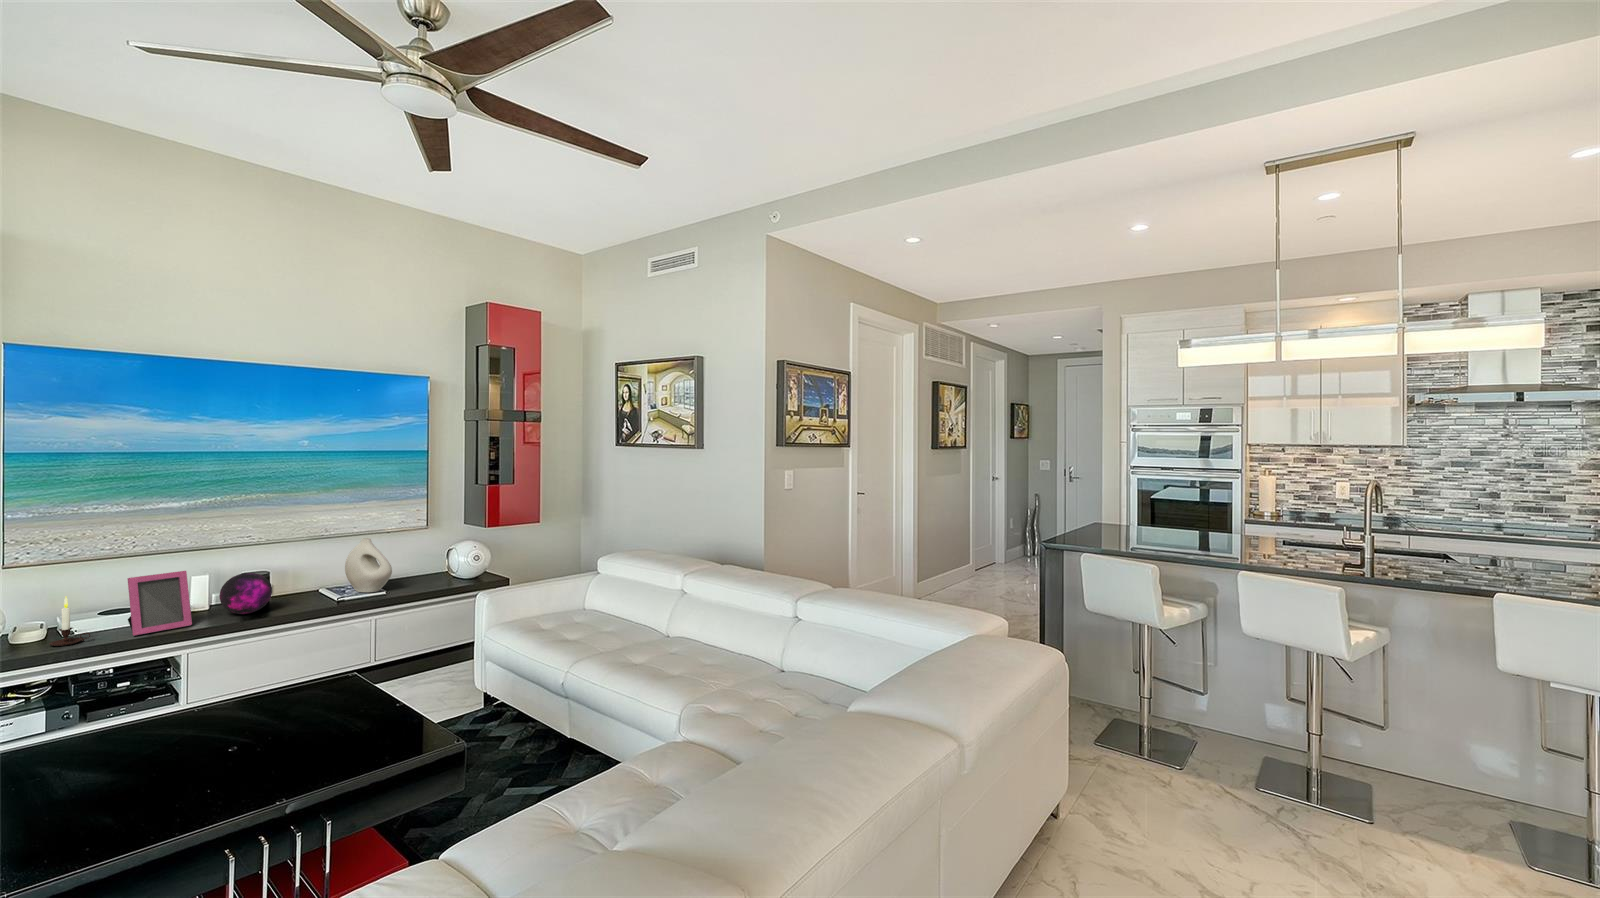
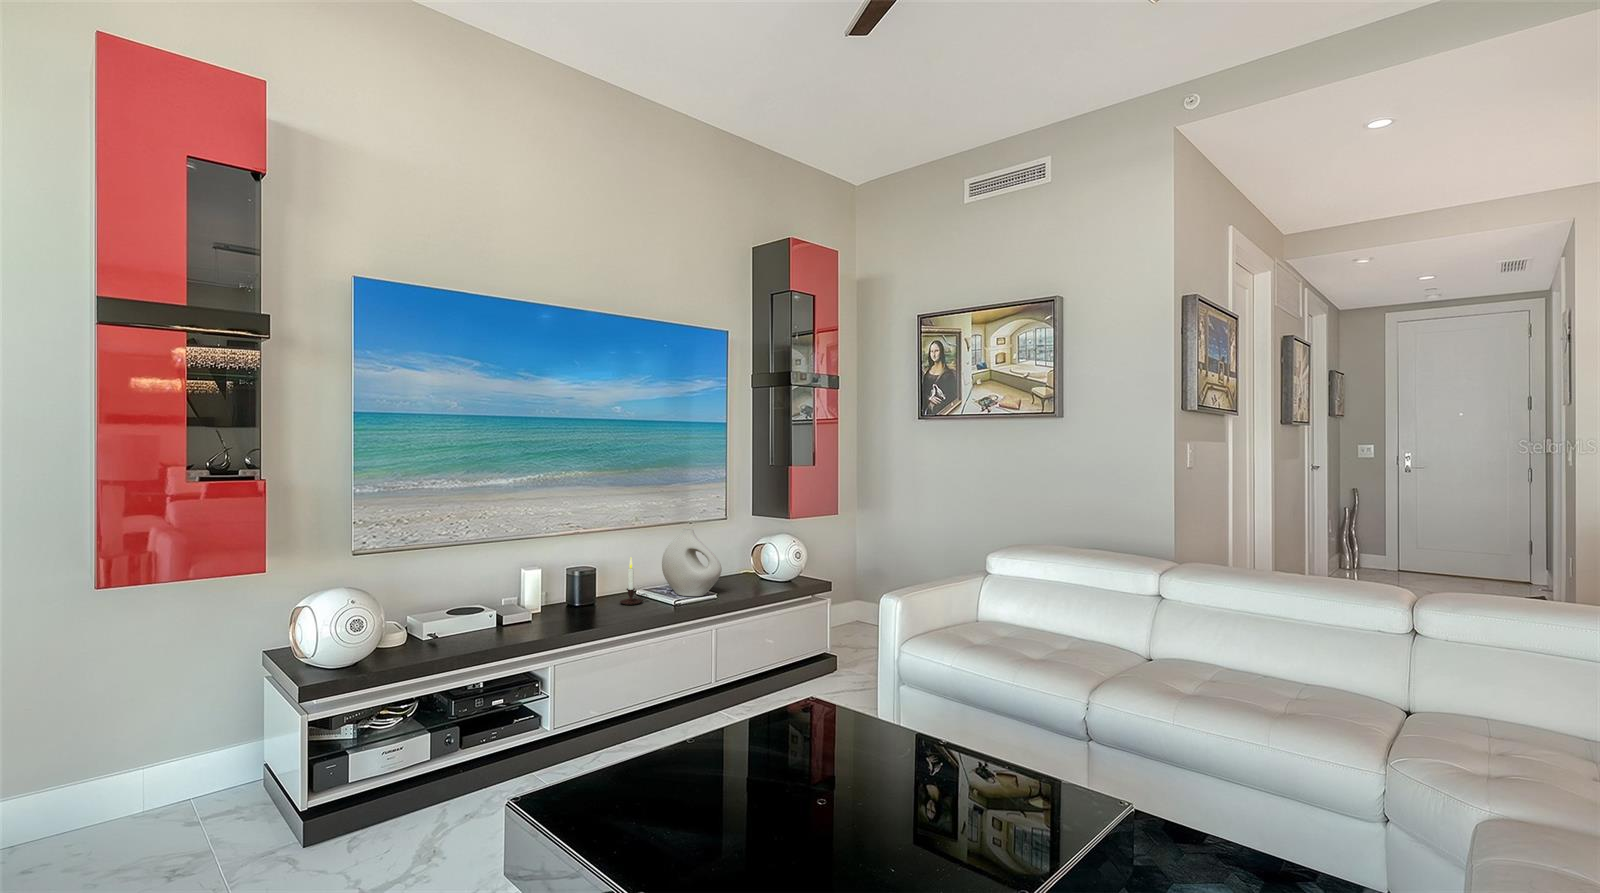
picture frame: present [128,571,192,636] -> none [486,561,550,640]
decorative orb: present [219,573,272,614] -> none [564,567,616,618]
candle: present [49,597,90,646] -> present [620,558,647,605]

